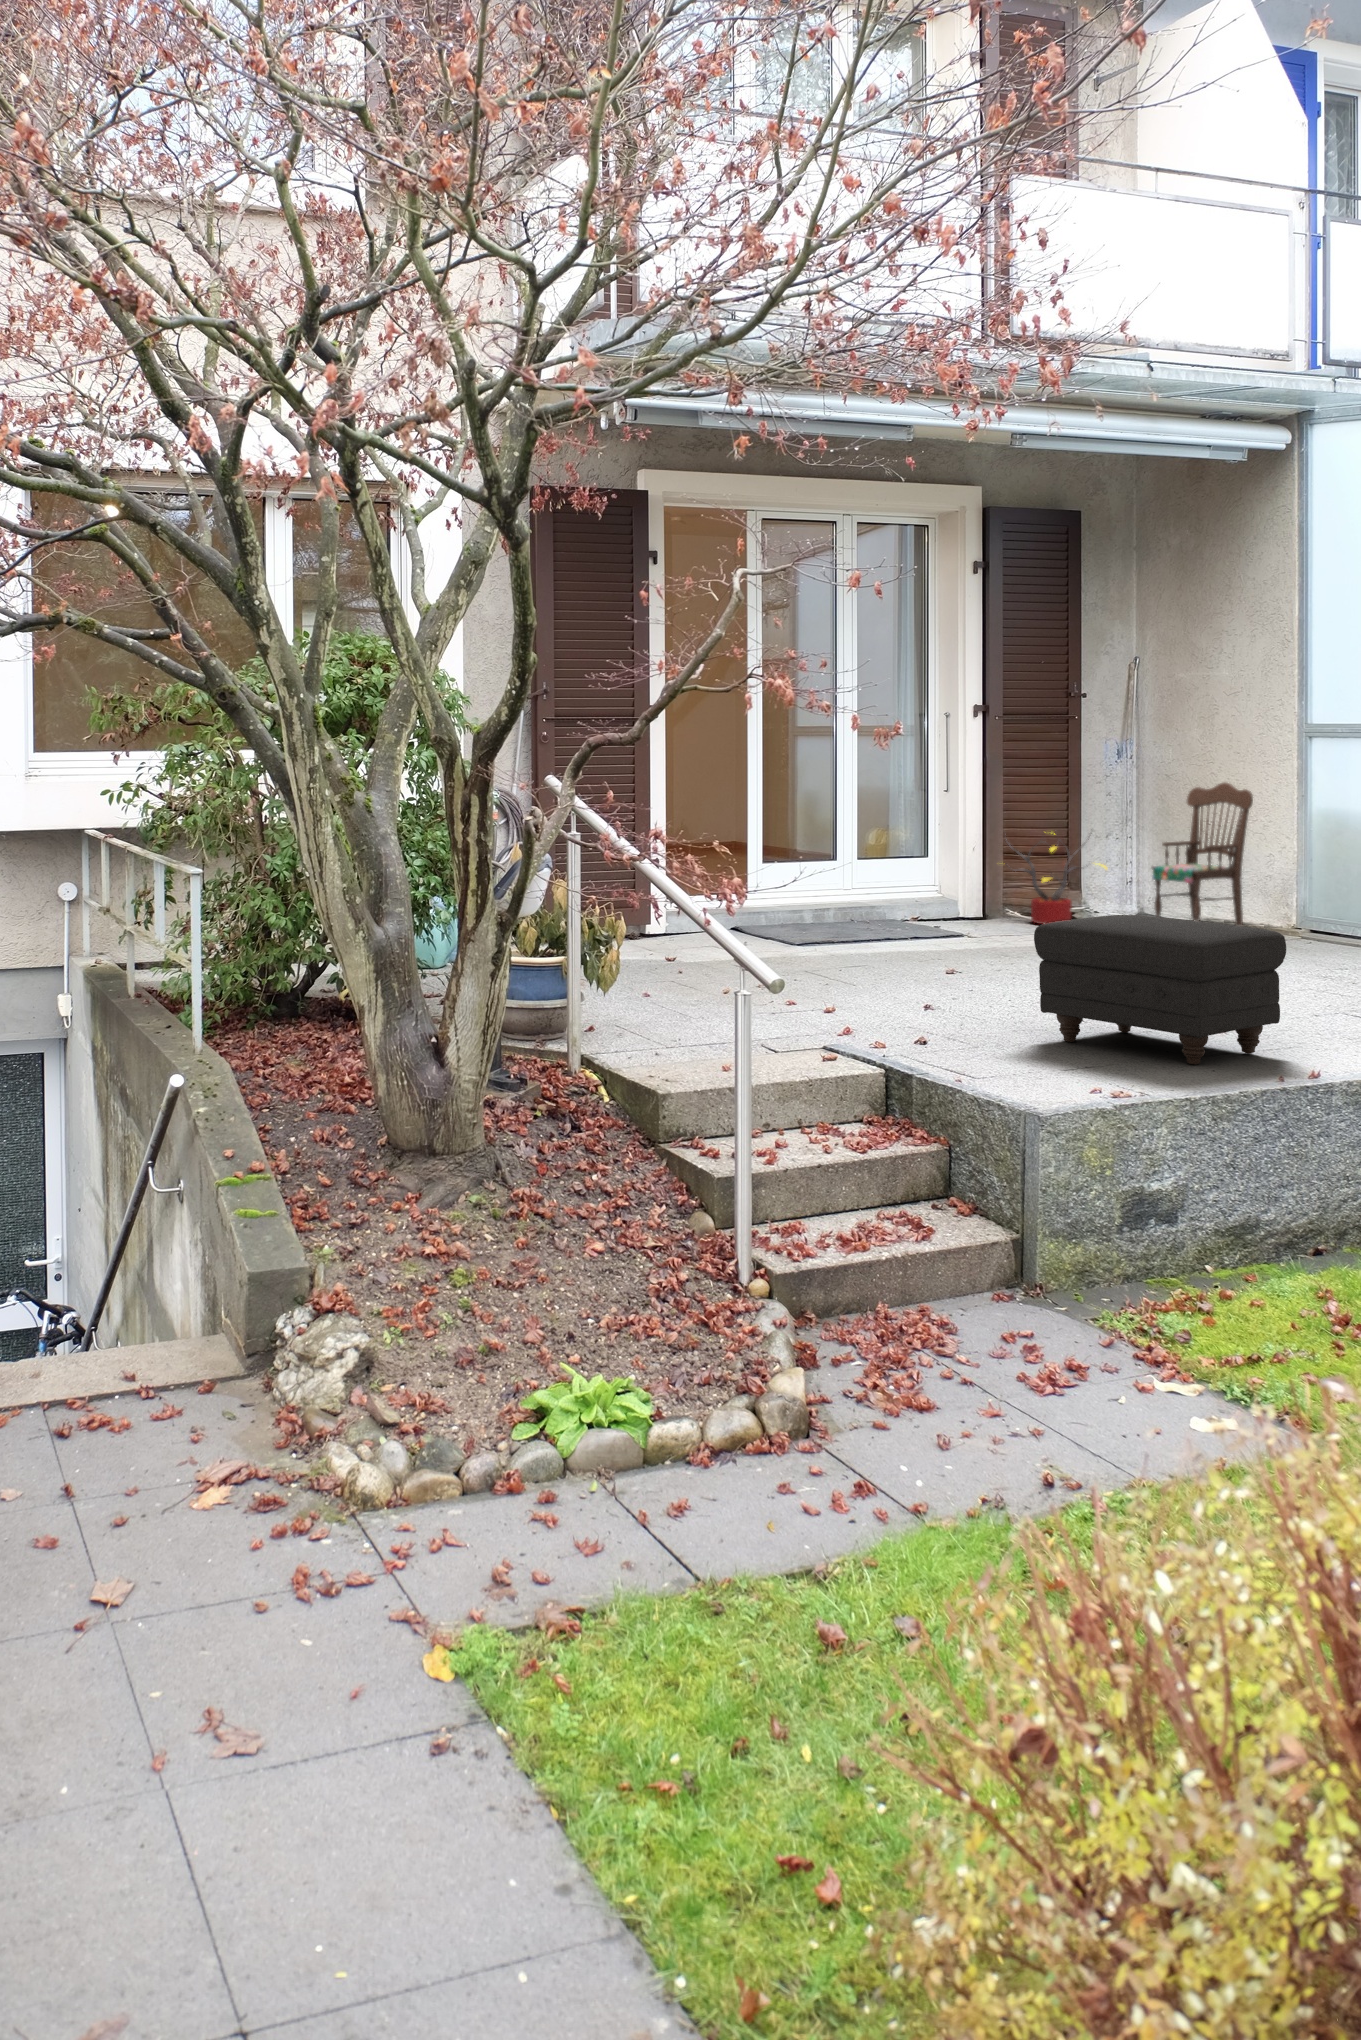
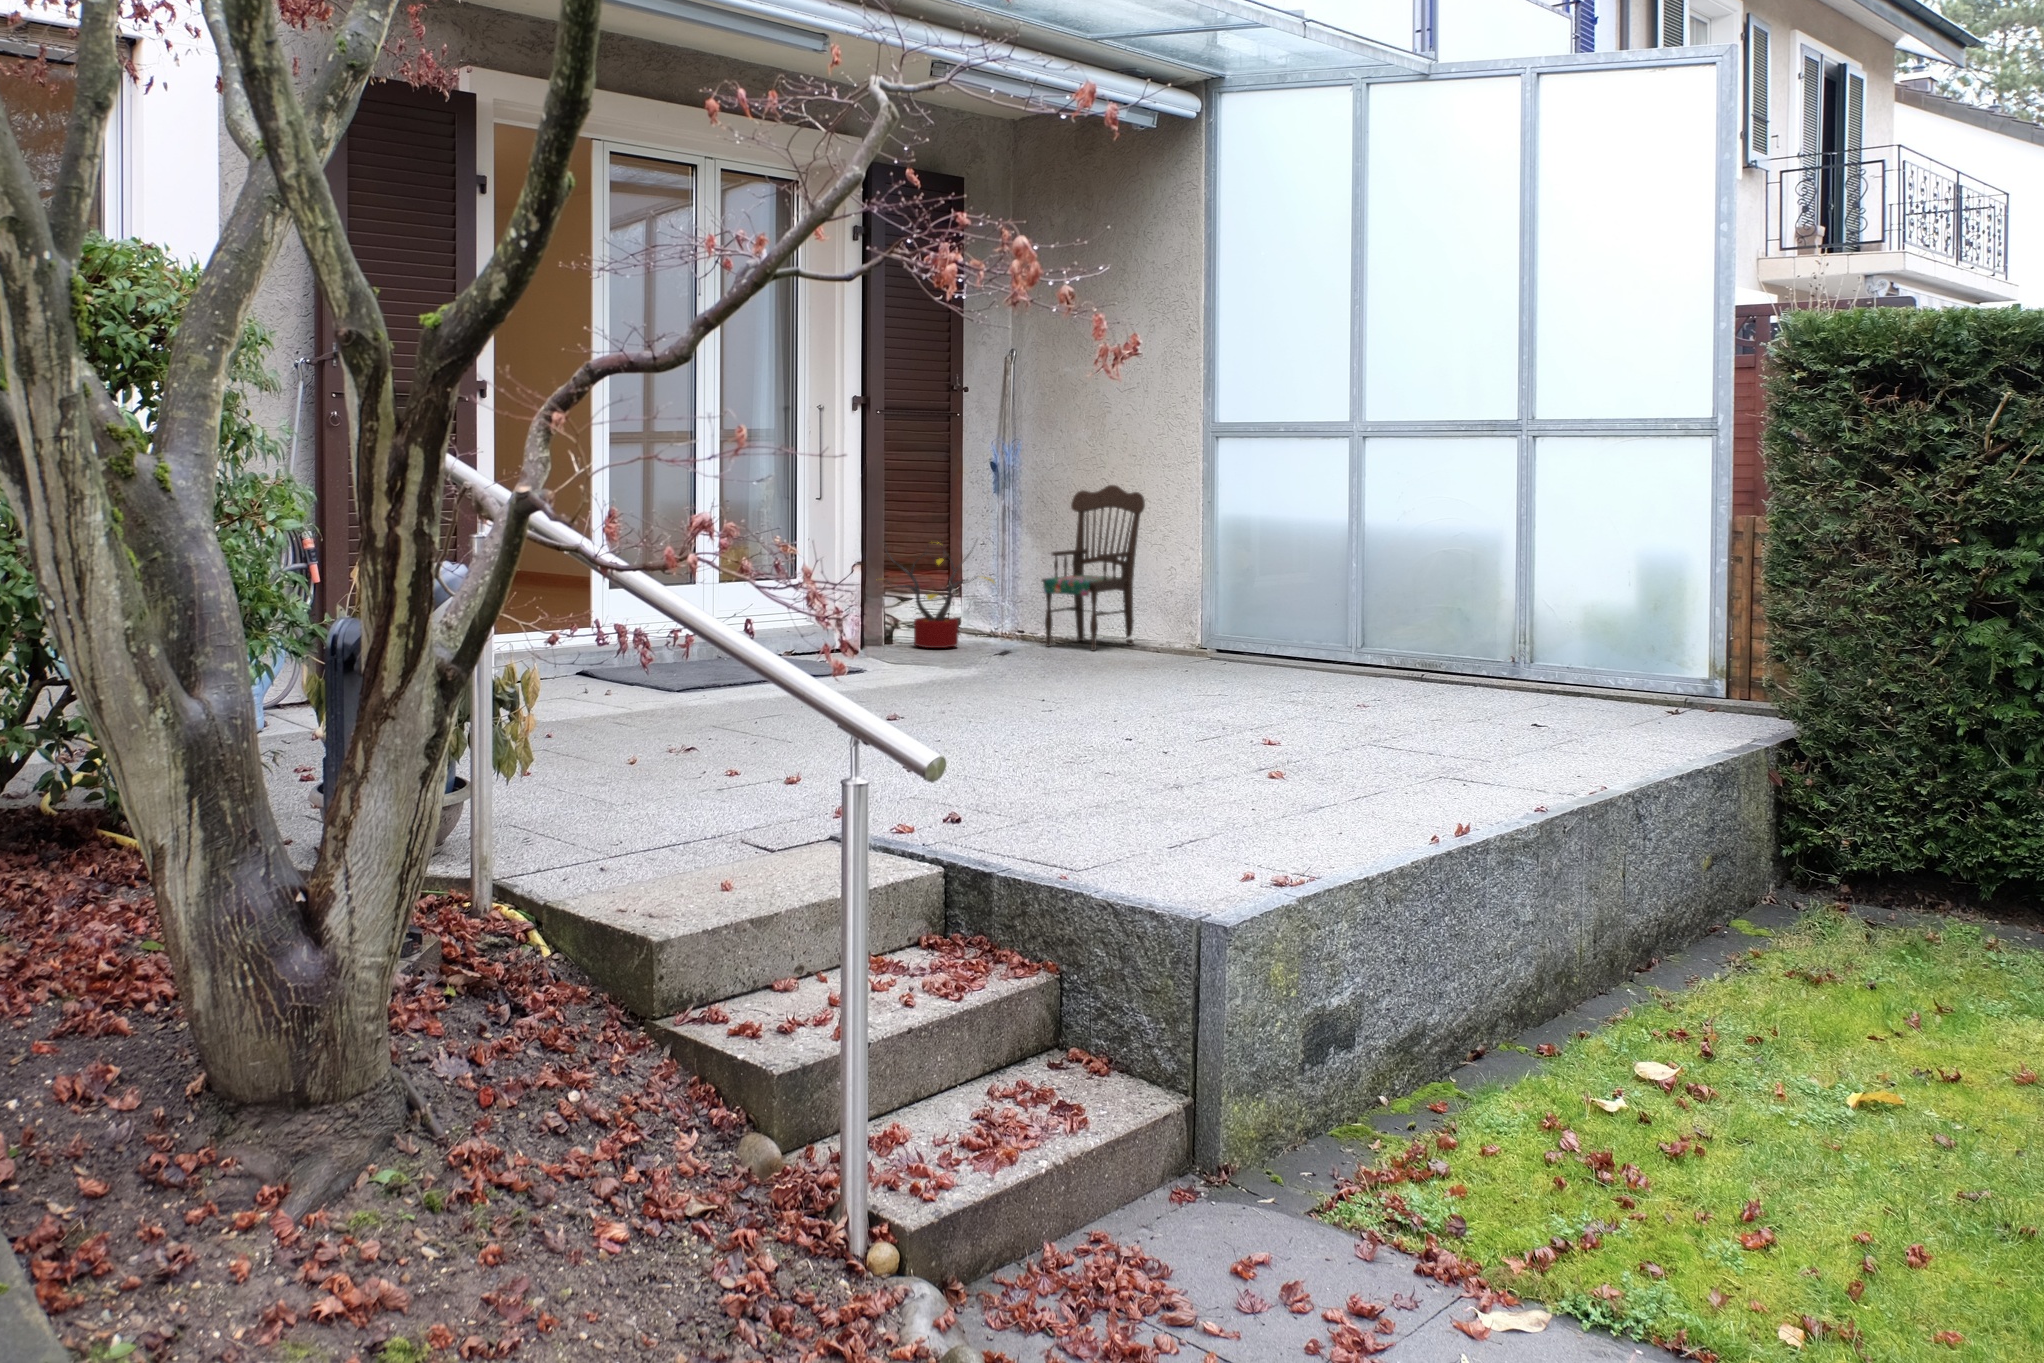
ottoman: present [1034,915,1286,1065] -> none [1076,636,1369,822]

